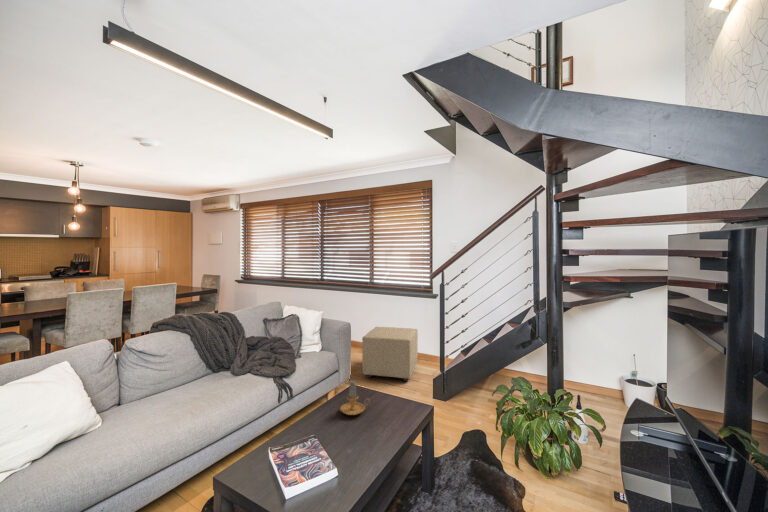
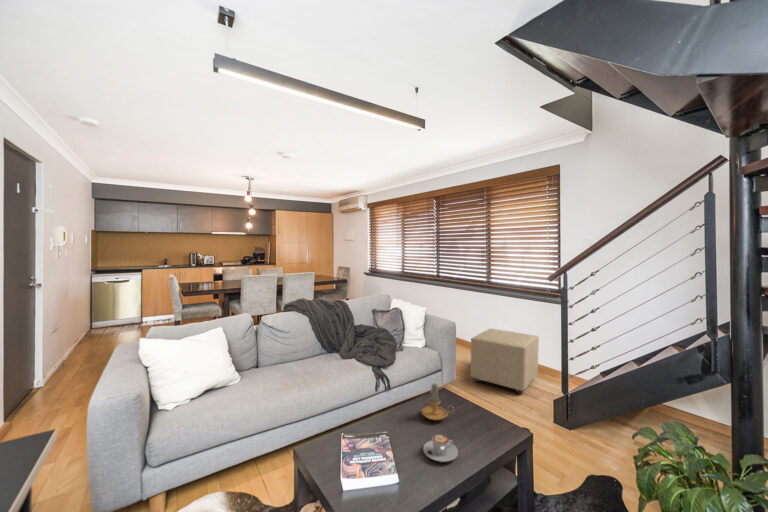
coffee cup: none [352,425,384,449] -> present [423,435,458,462]

